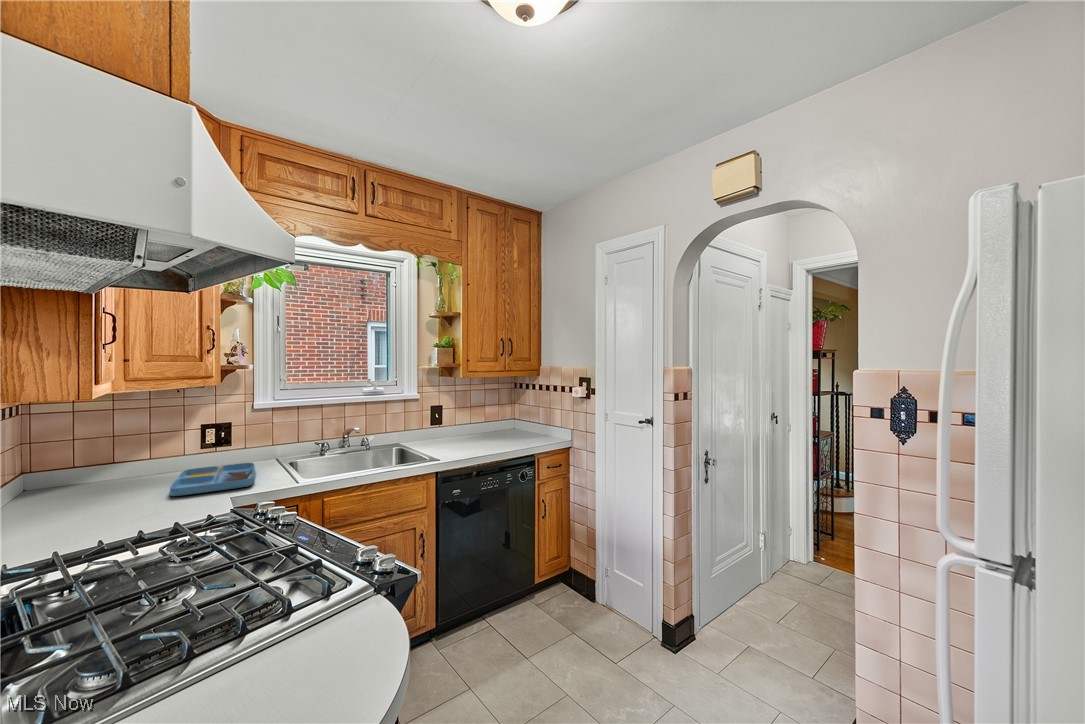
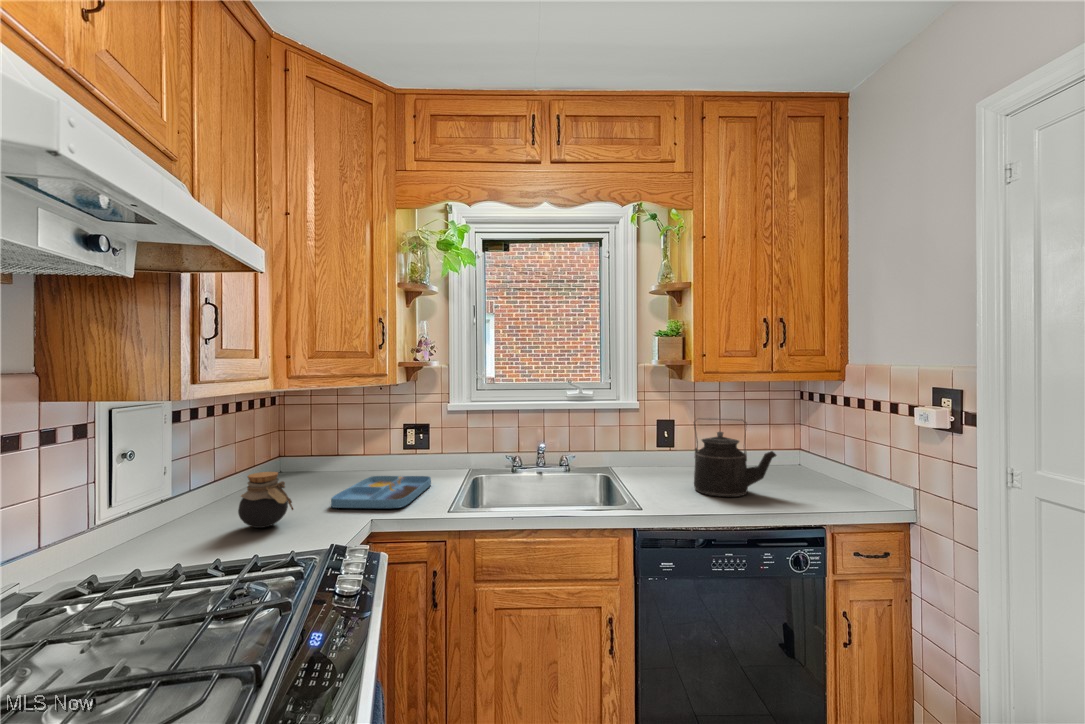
kettle: none [462,400,510,448] -> present [694,418,776,497]
jar: none [85,468,152,521] -> present [238,472,293,528]

